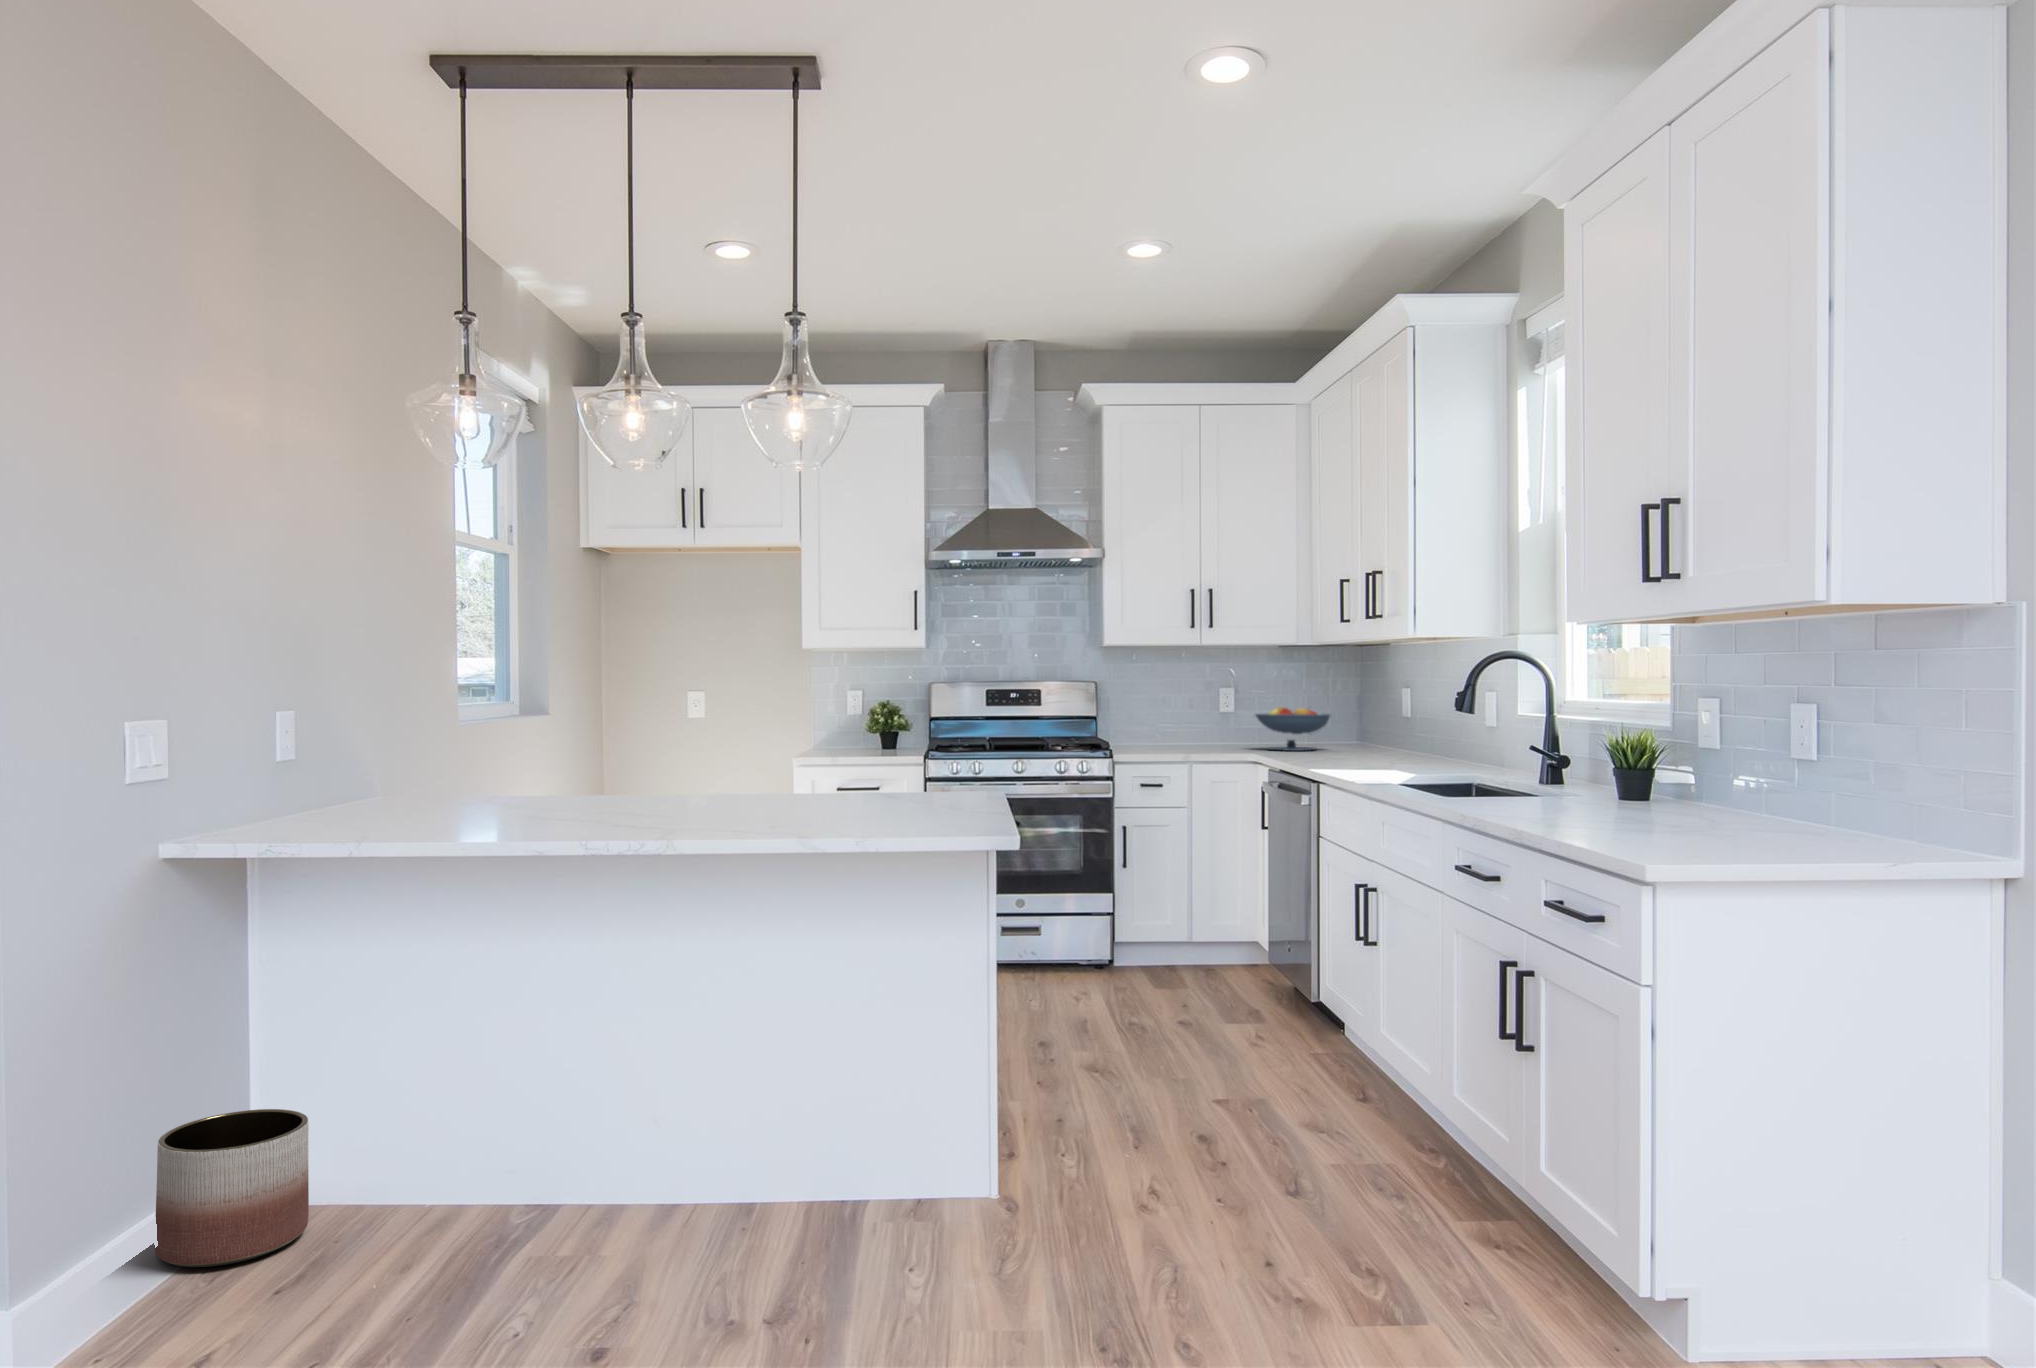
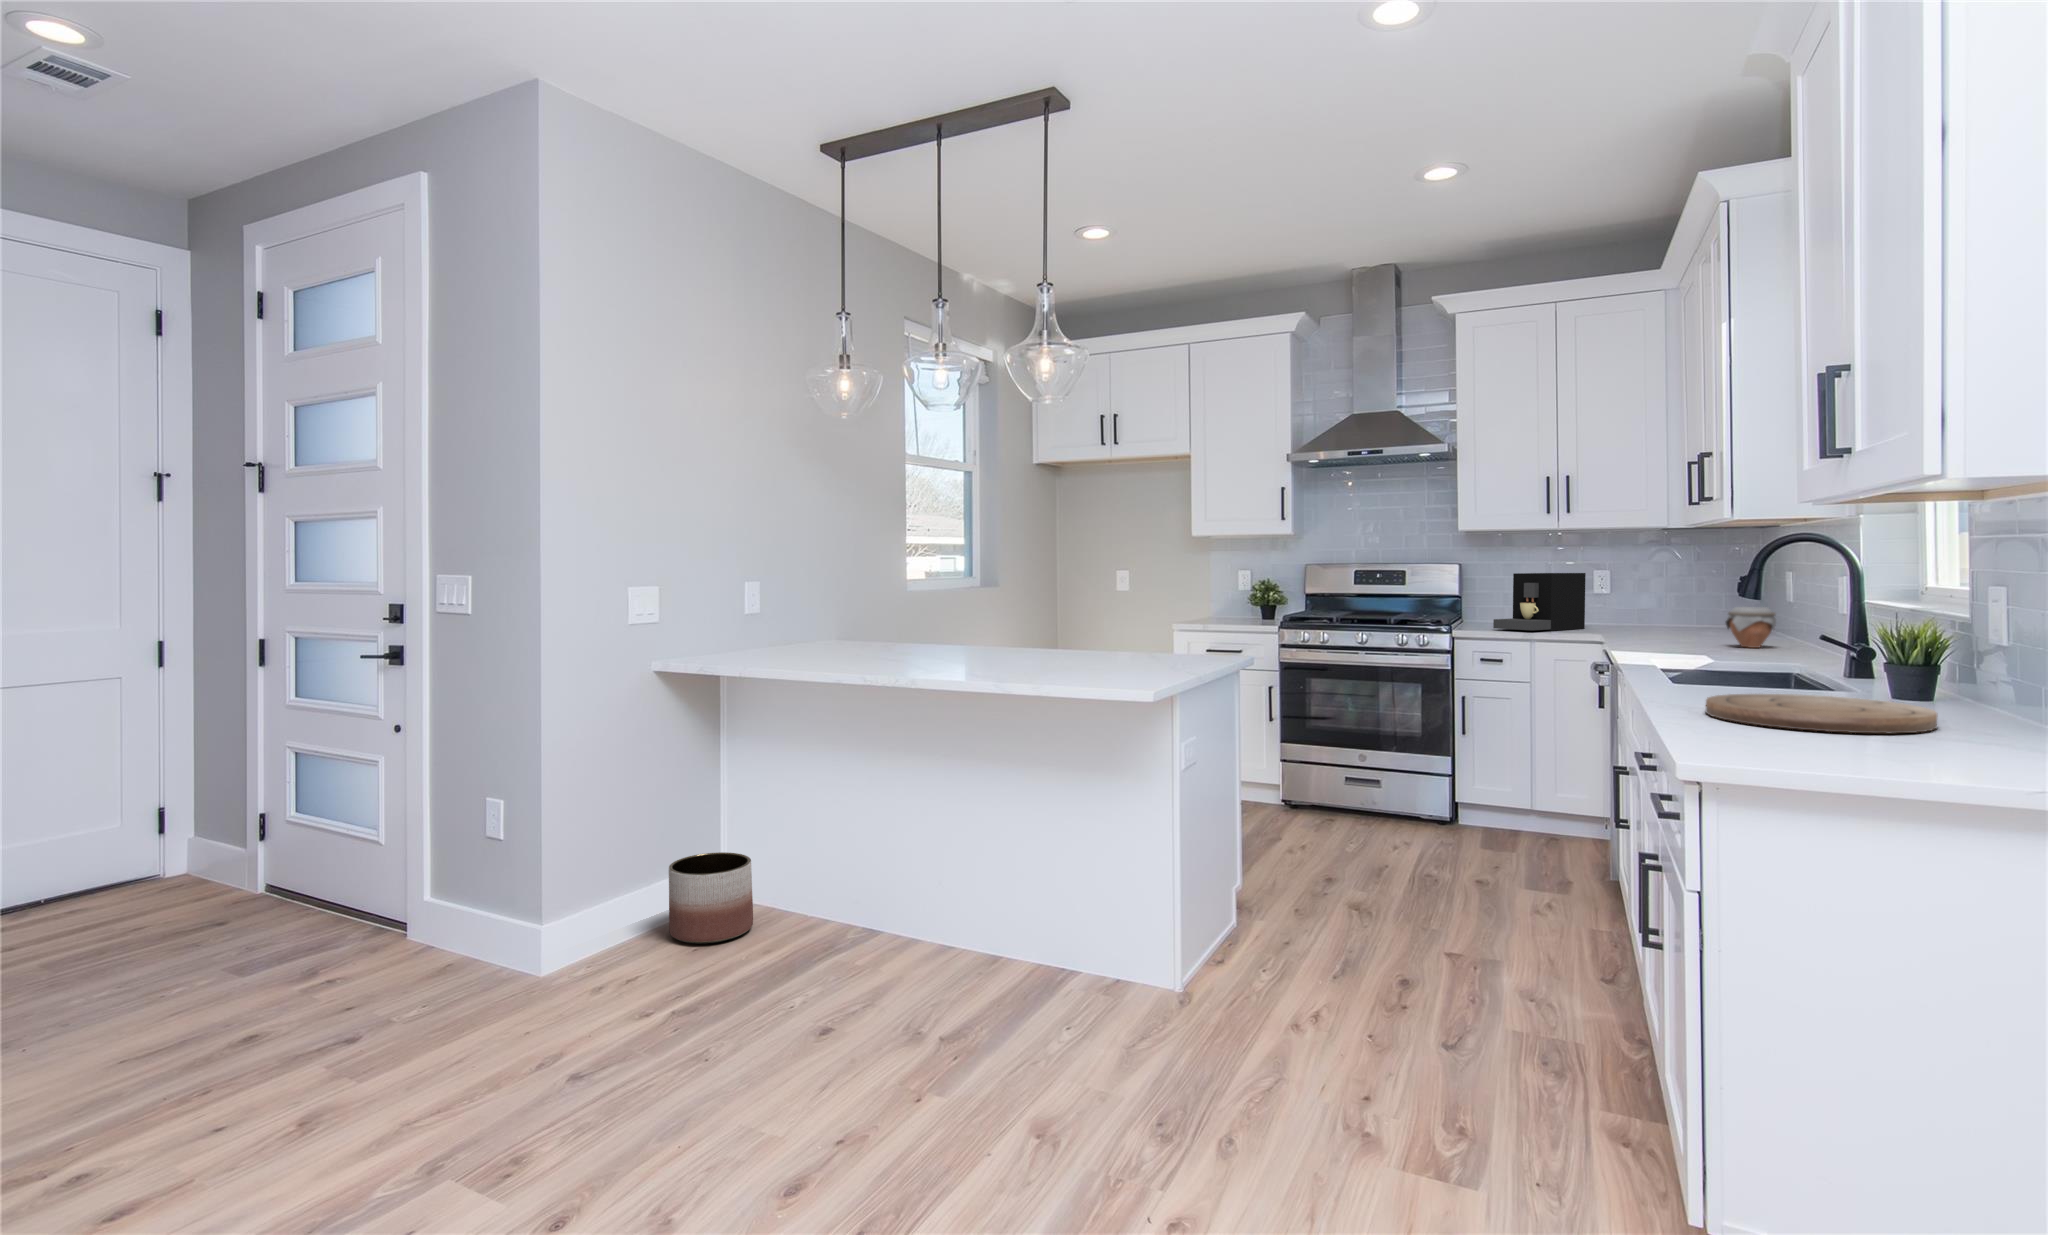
coffee maker: none [1150,693,1228,753] -> present [1493,573,1586,631]
fruit bowl: present [1256,707,1330,751] -> none [1618,581,1708,629]
jar: none [1391,723,1432,762] -> present [1726,607,1776,648]
cutting board: none [1545,788,1735,814] -> present [1706,694,1937,733]

